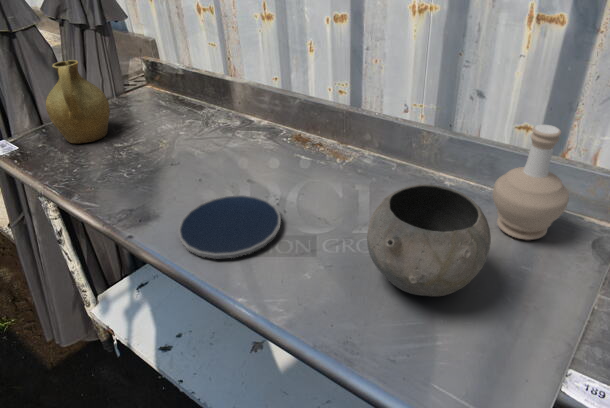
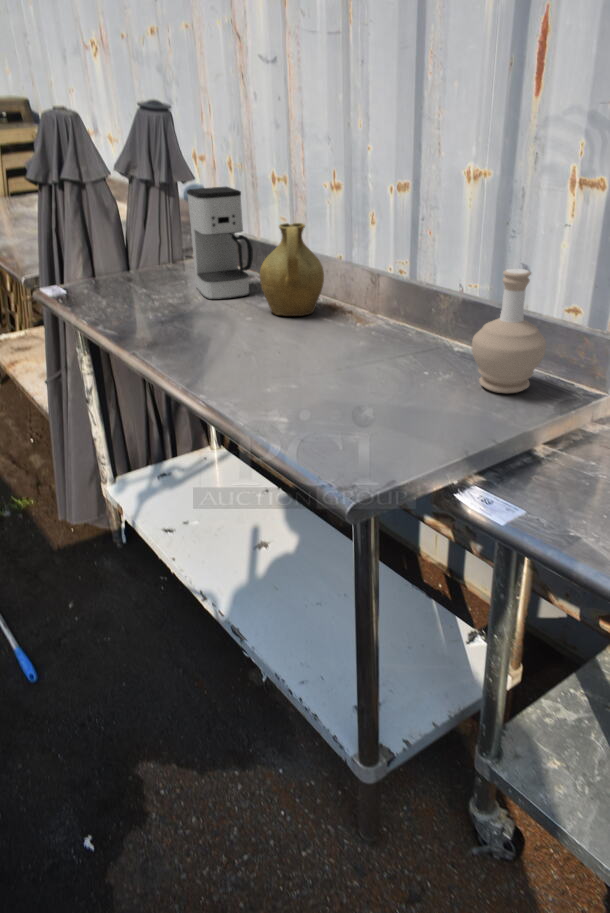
coffee maker: none [133,29,213,144] -> present [187,187,253,300]
pitcher: present [46,60,110,143] -> present [260,223,324,316]
bowl: present [367,184,491,296] -> none [315,309,428,409]
plate: present [178,195,281,259] -> none [171,333,269,368]

